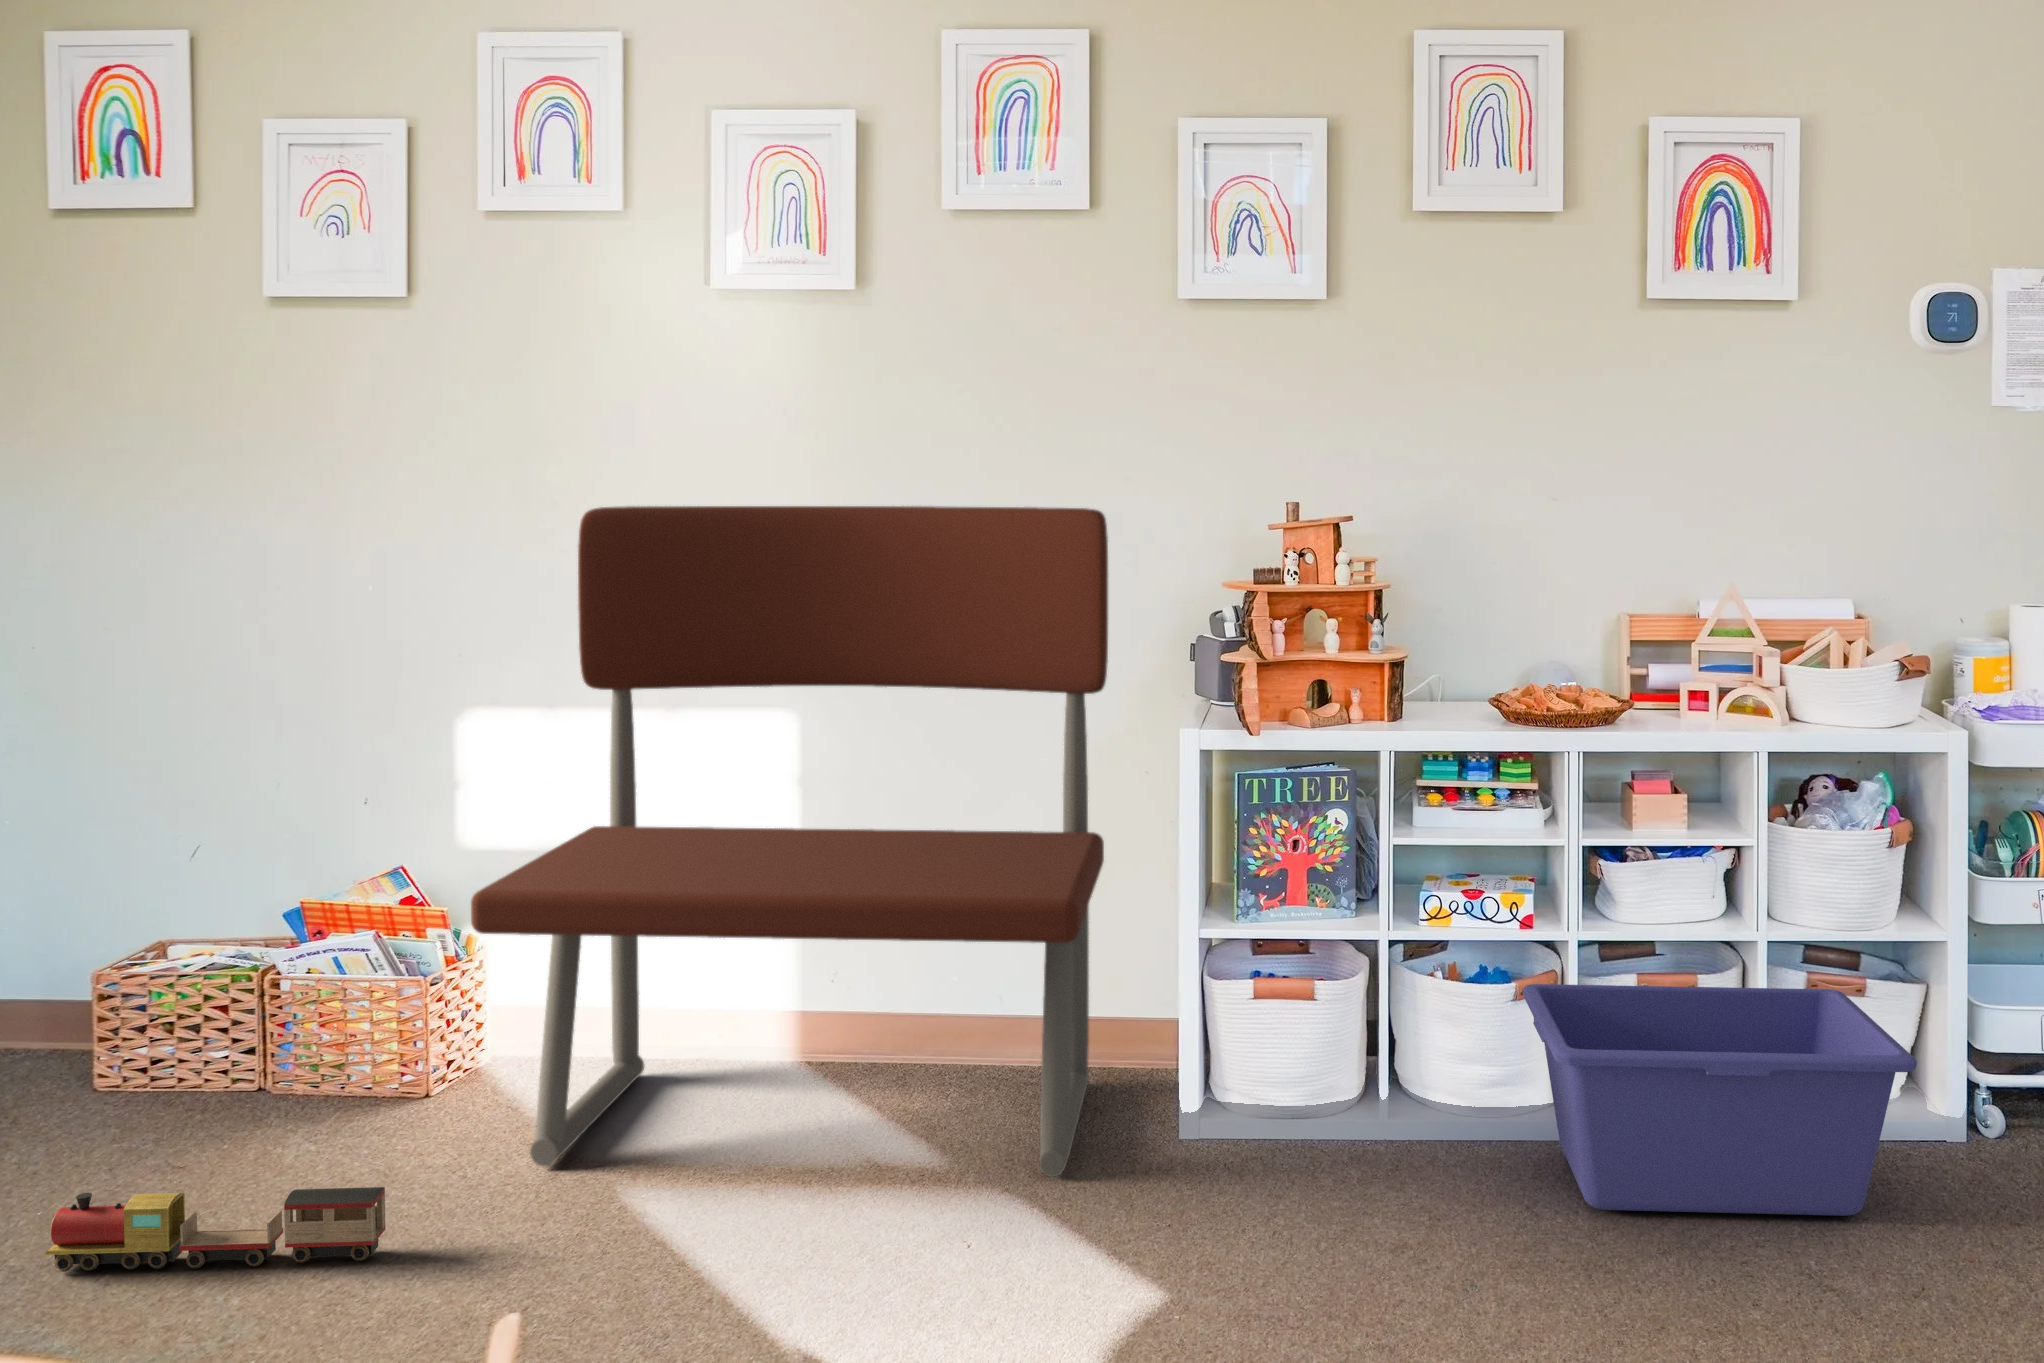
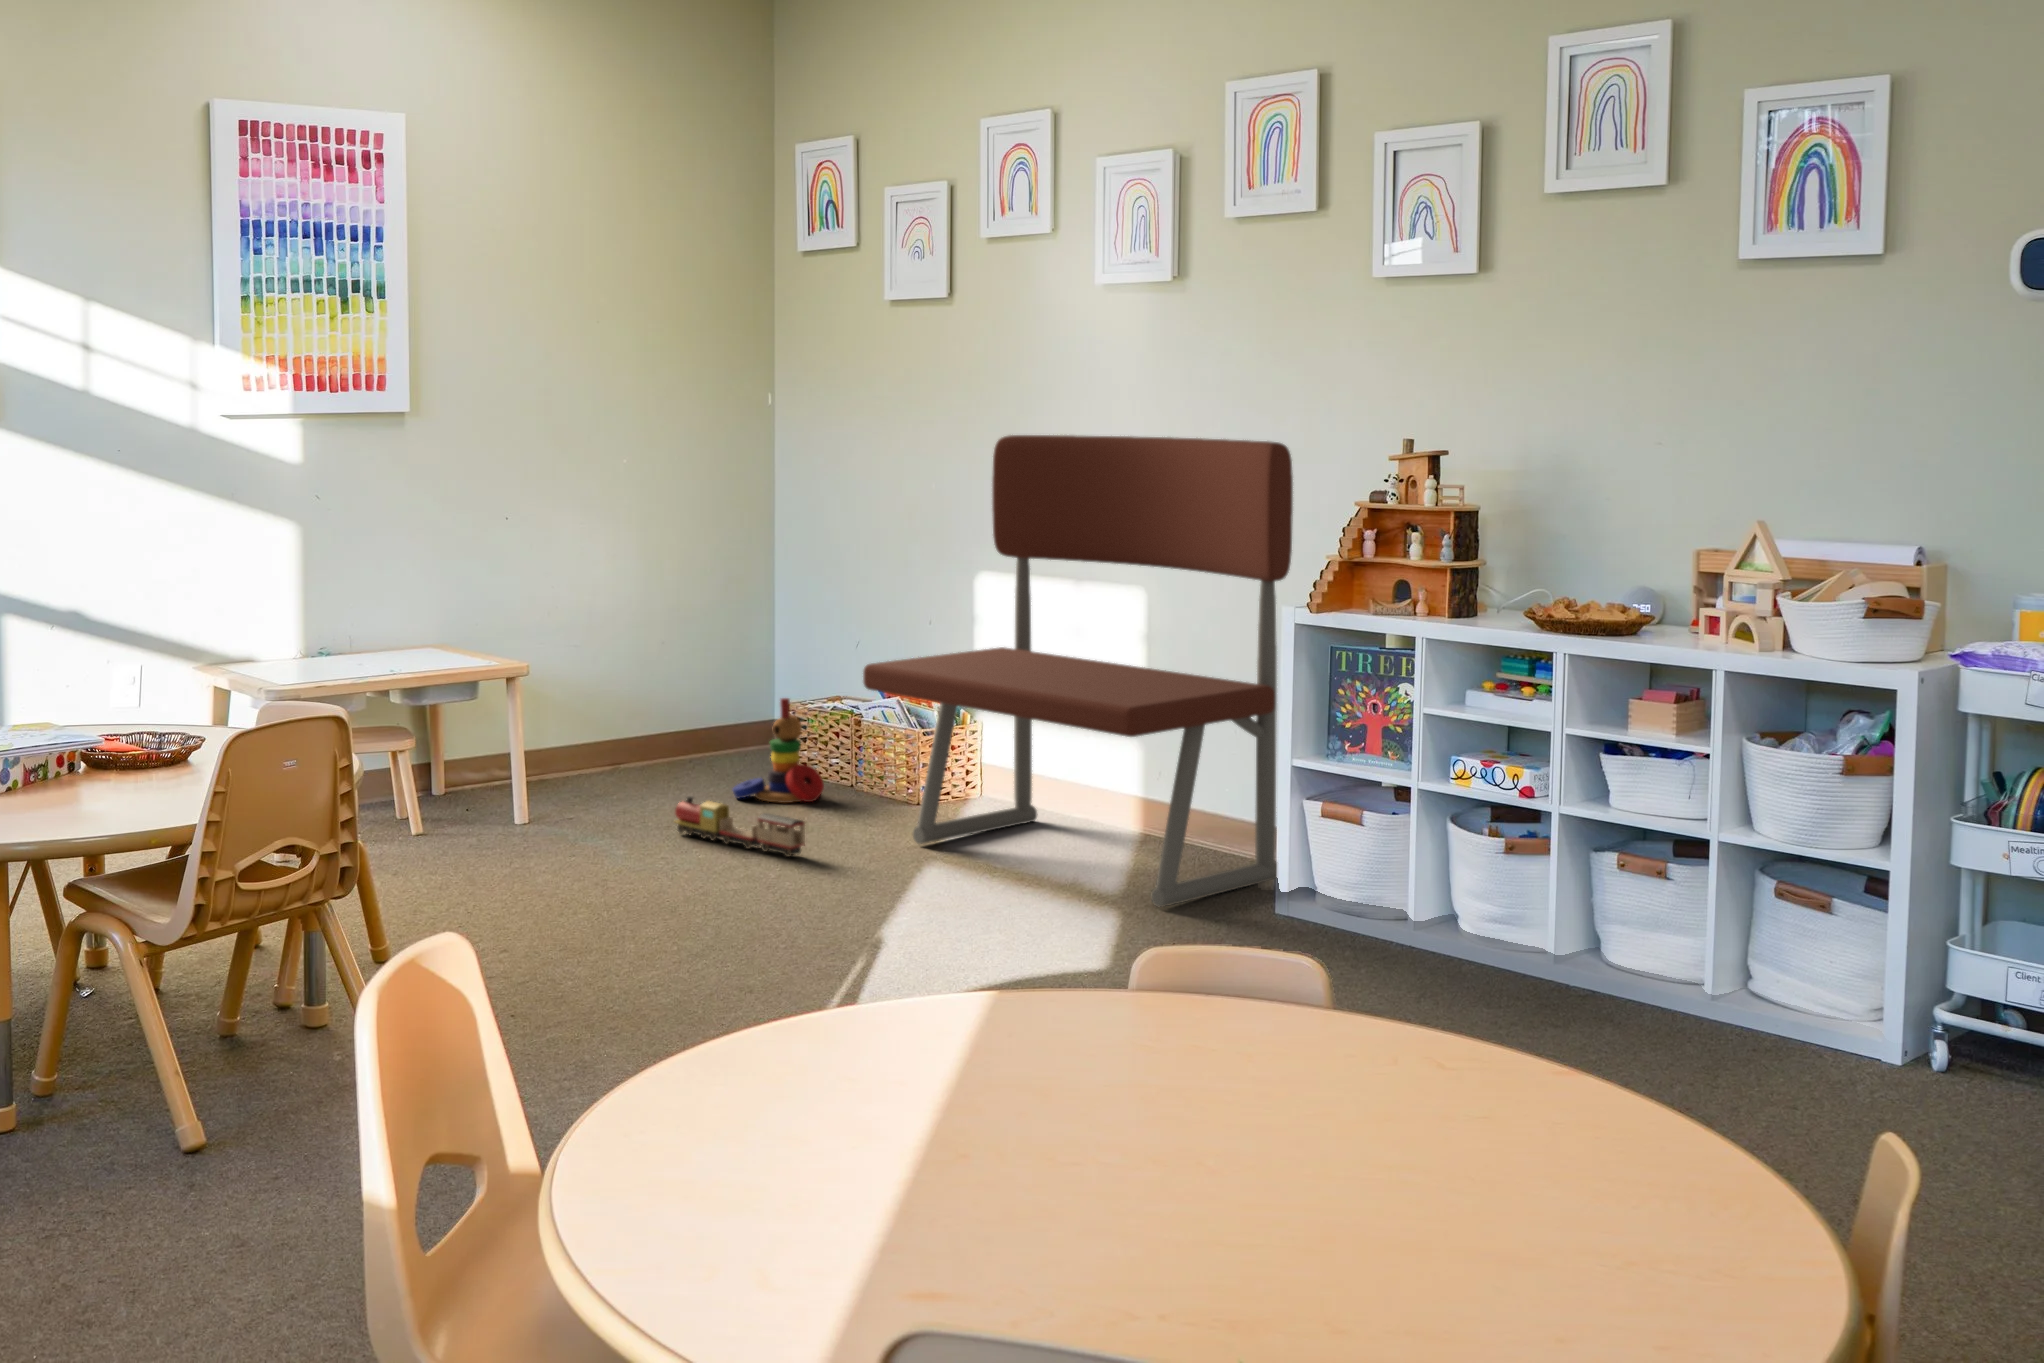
stacking toy: none [56,963,242,1160] -> present [733,698,824,803]
storage bin: present [1523,984,1917,1216] -> none [1411,841,1763,1050]

